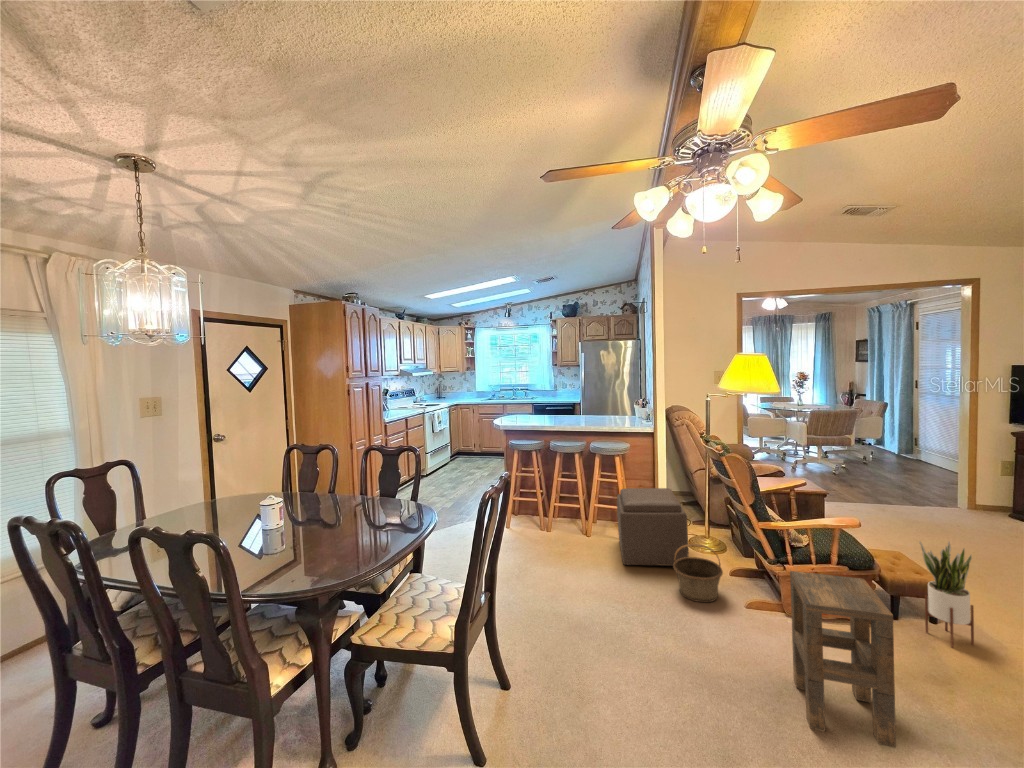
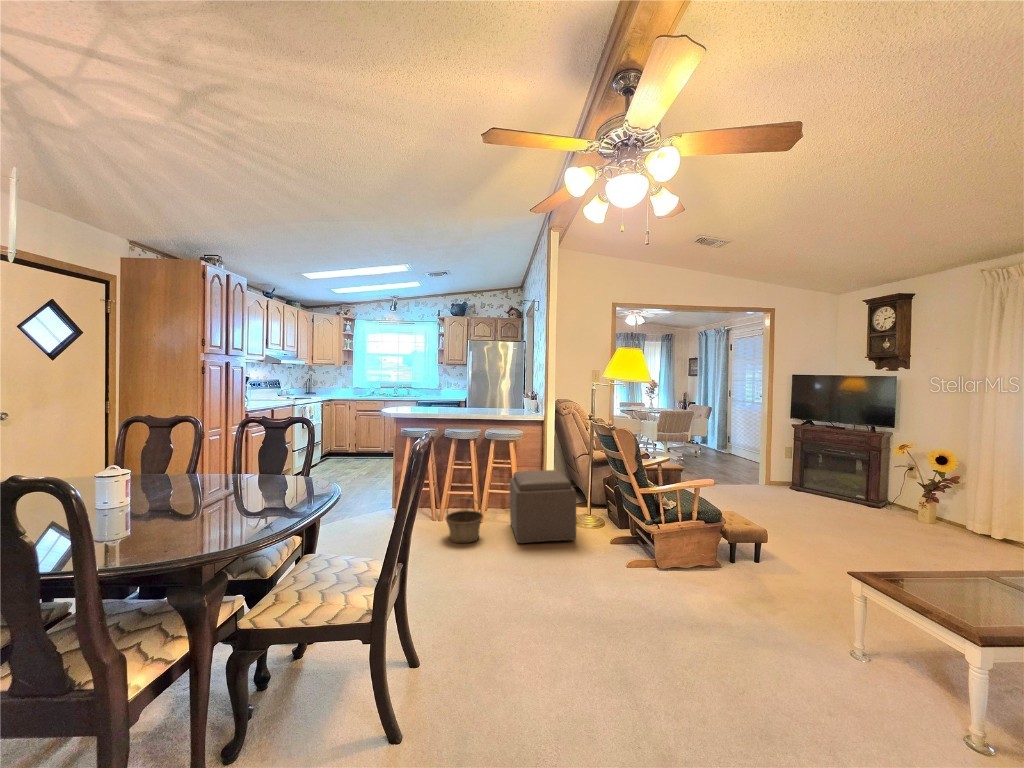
potted plant: present [920,542,974,648] -> none [755,495,789,580]
basket: present [673,544,723,602] -> present [446,497,483,543]
side table: present [790,571,896,748] -> none [673,521,753,655]

